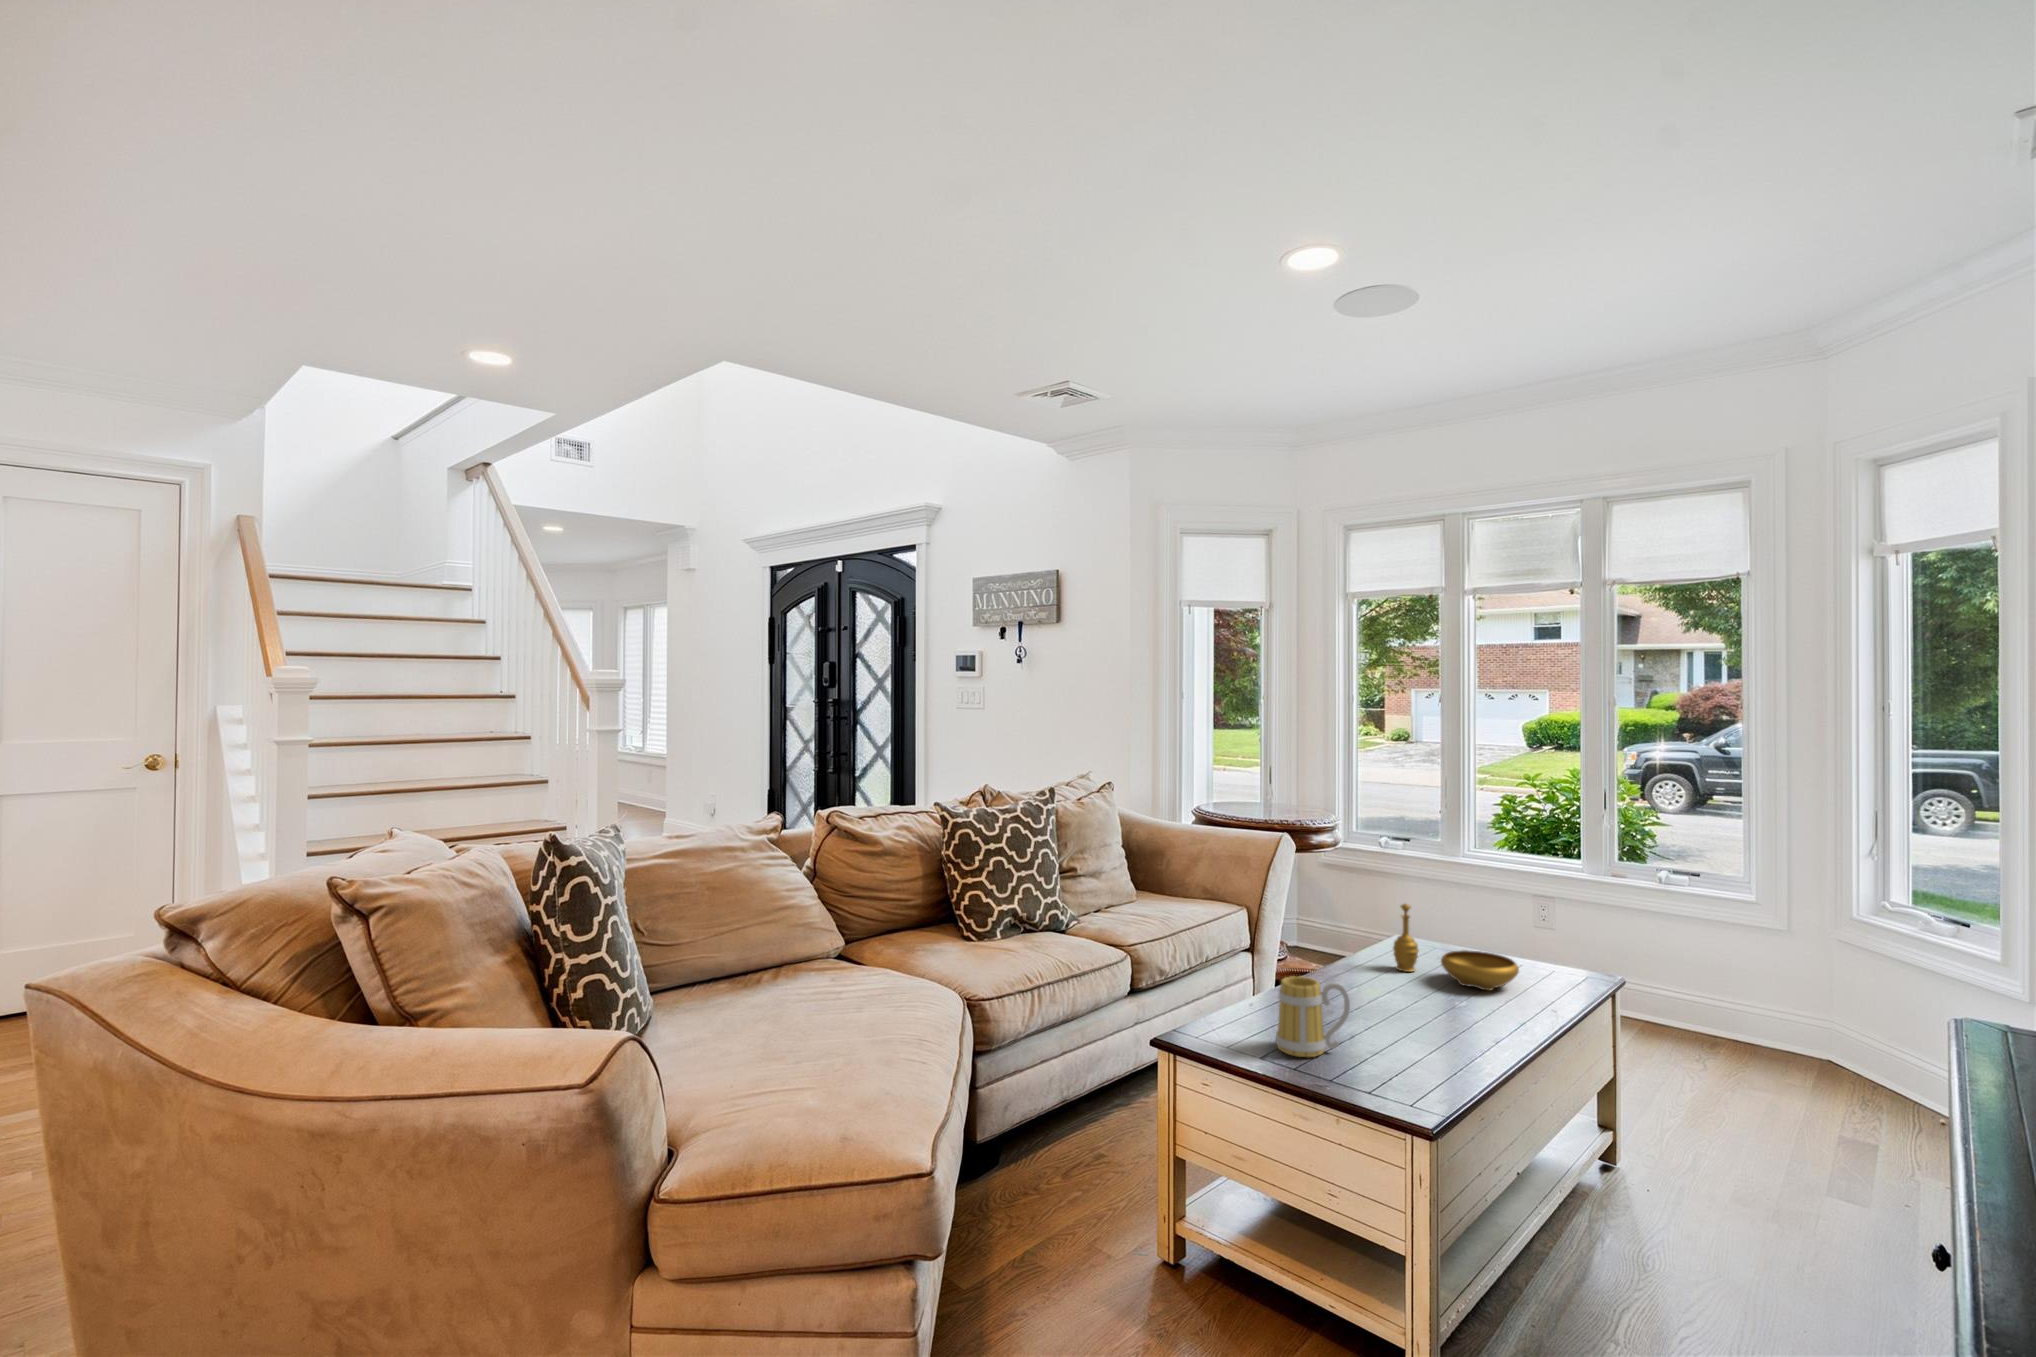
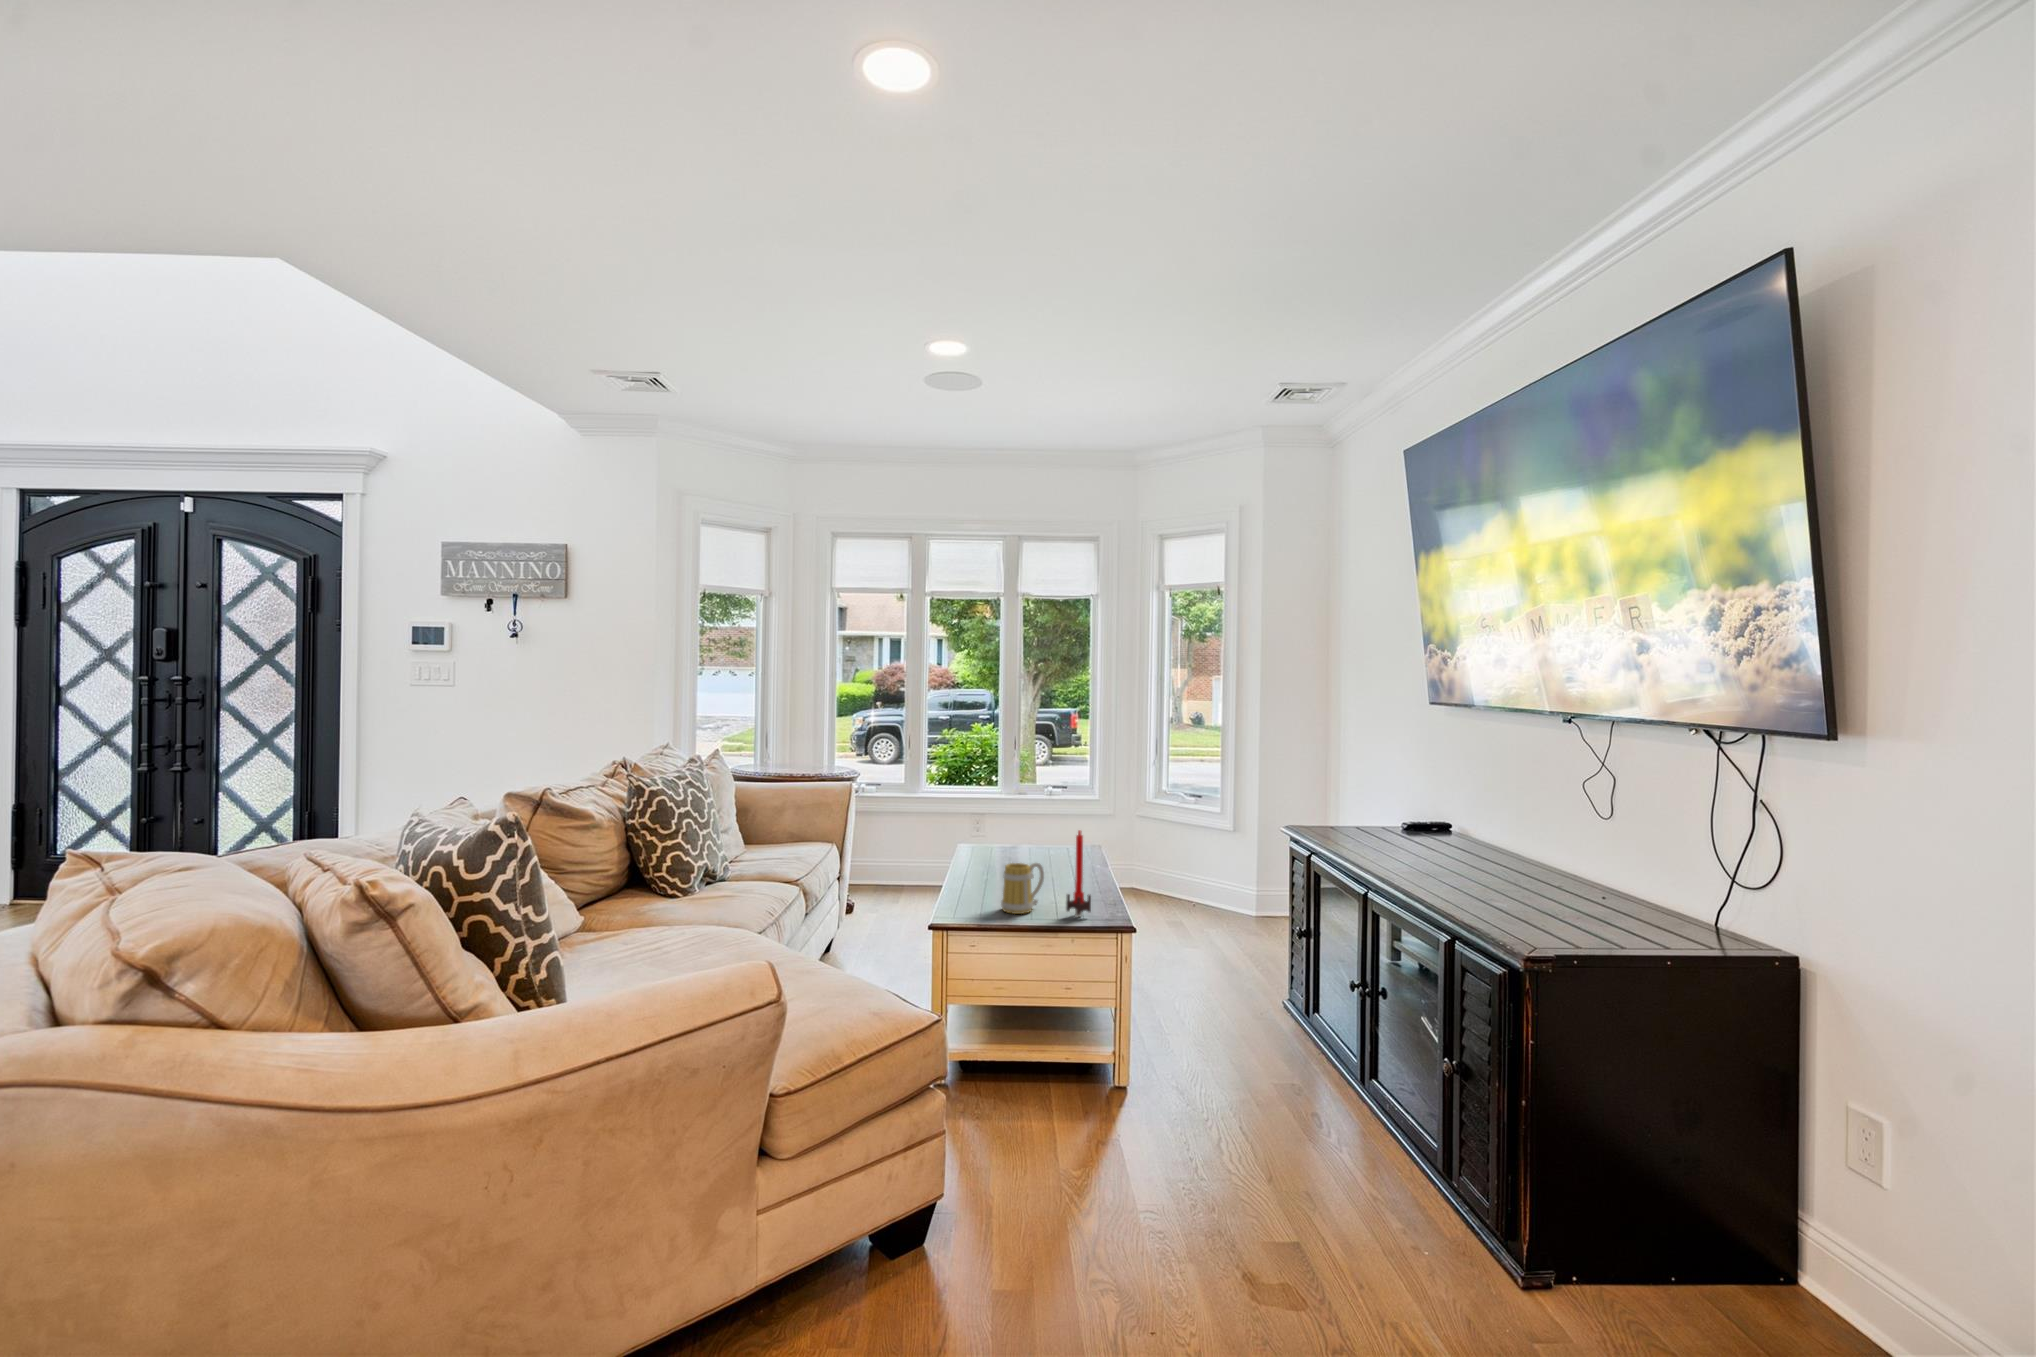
decorative bowl: present [1393,904,1519,991] -> none [987,816,1066,864]
candle: none [1357,944,1394,1086] -> present [1066,830,1091,917]

